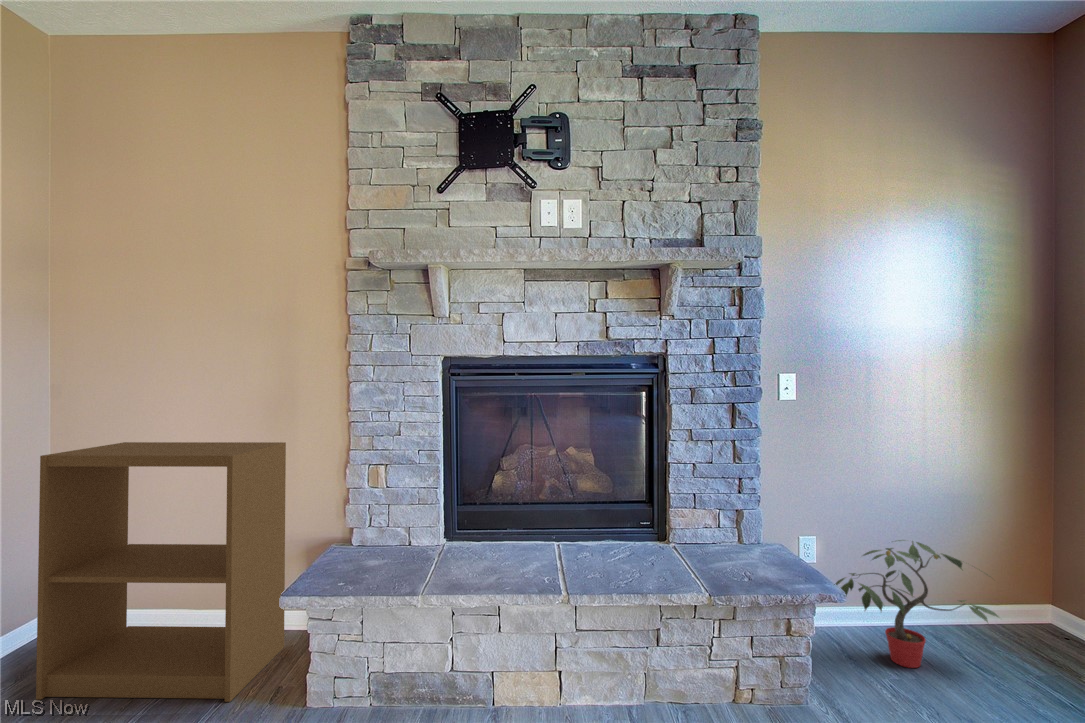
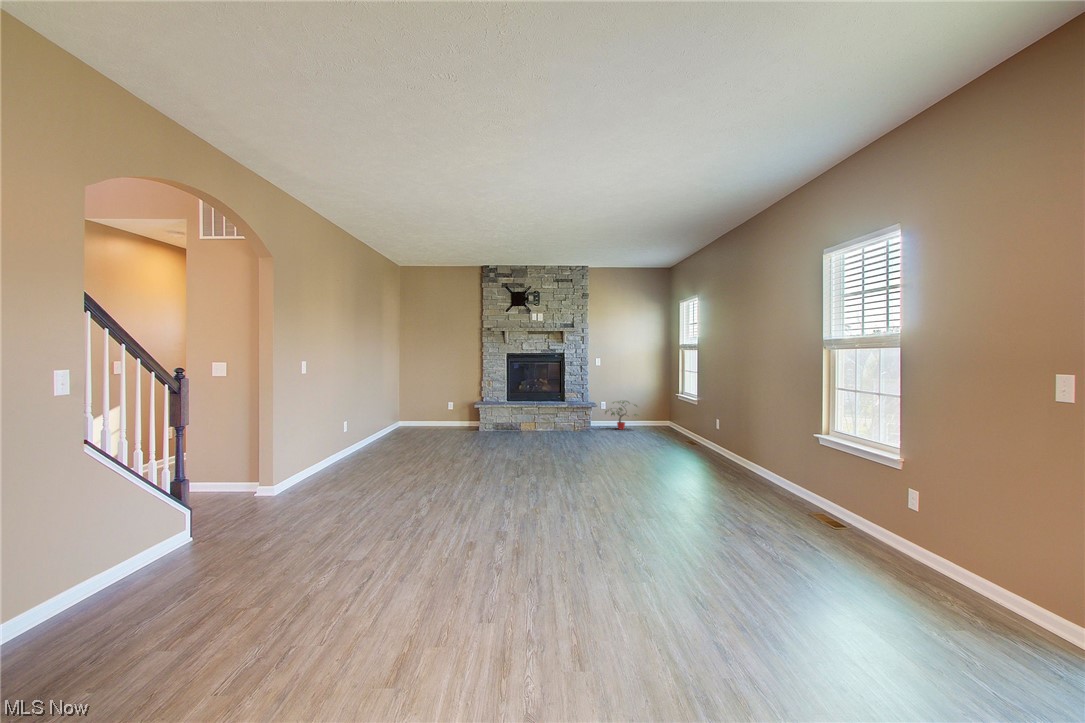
bookshelf: present [36,442,286,702] -> none [417,376,467,432]

